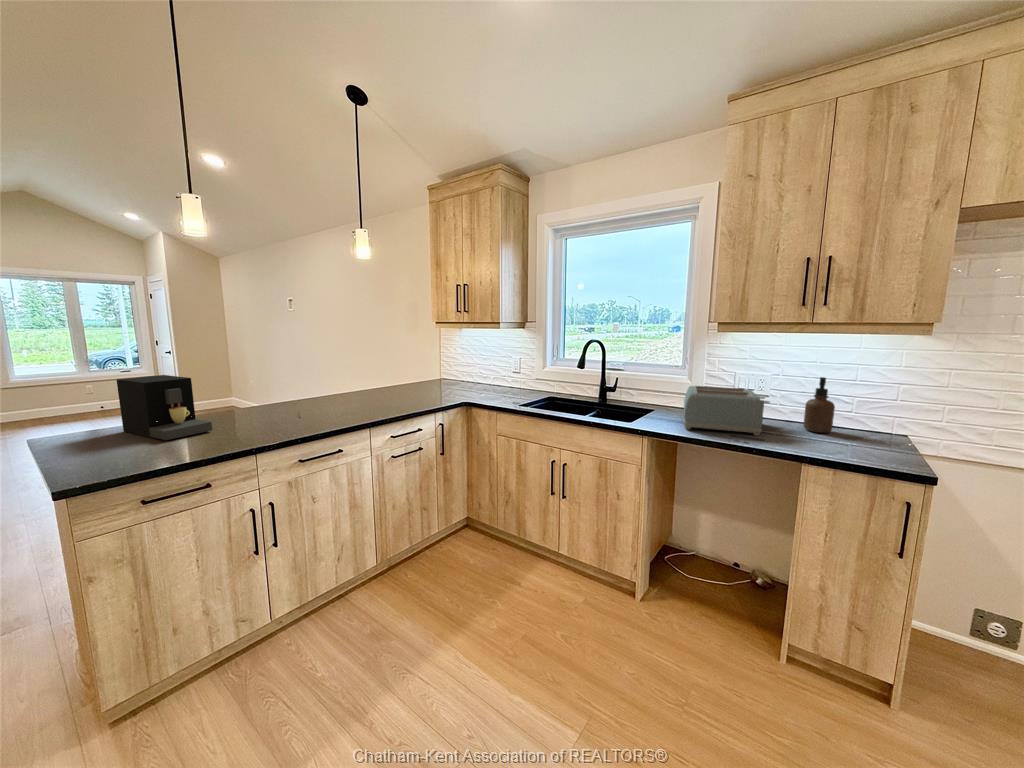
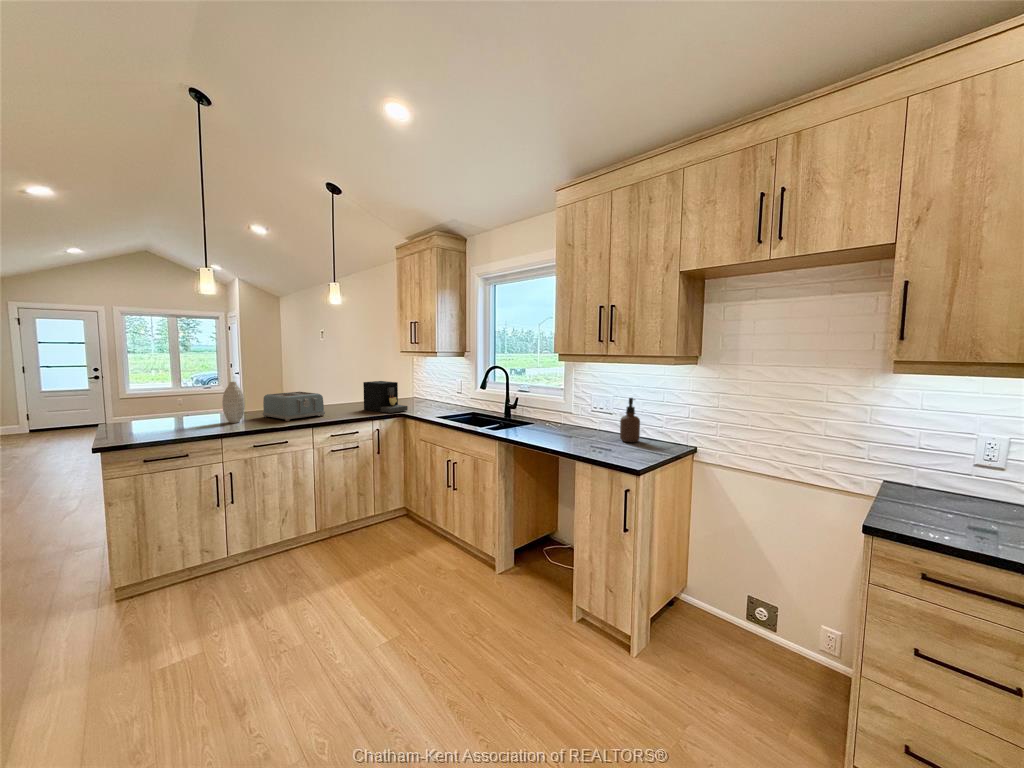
vase: none [236,367,268,427] -> present [222,382,245,423]
coffee maker: present [117,375,212,440] -> present [363,381,408,413]
toaster: present [684,386,770,436] -> present [262,392,325,421]

